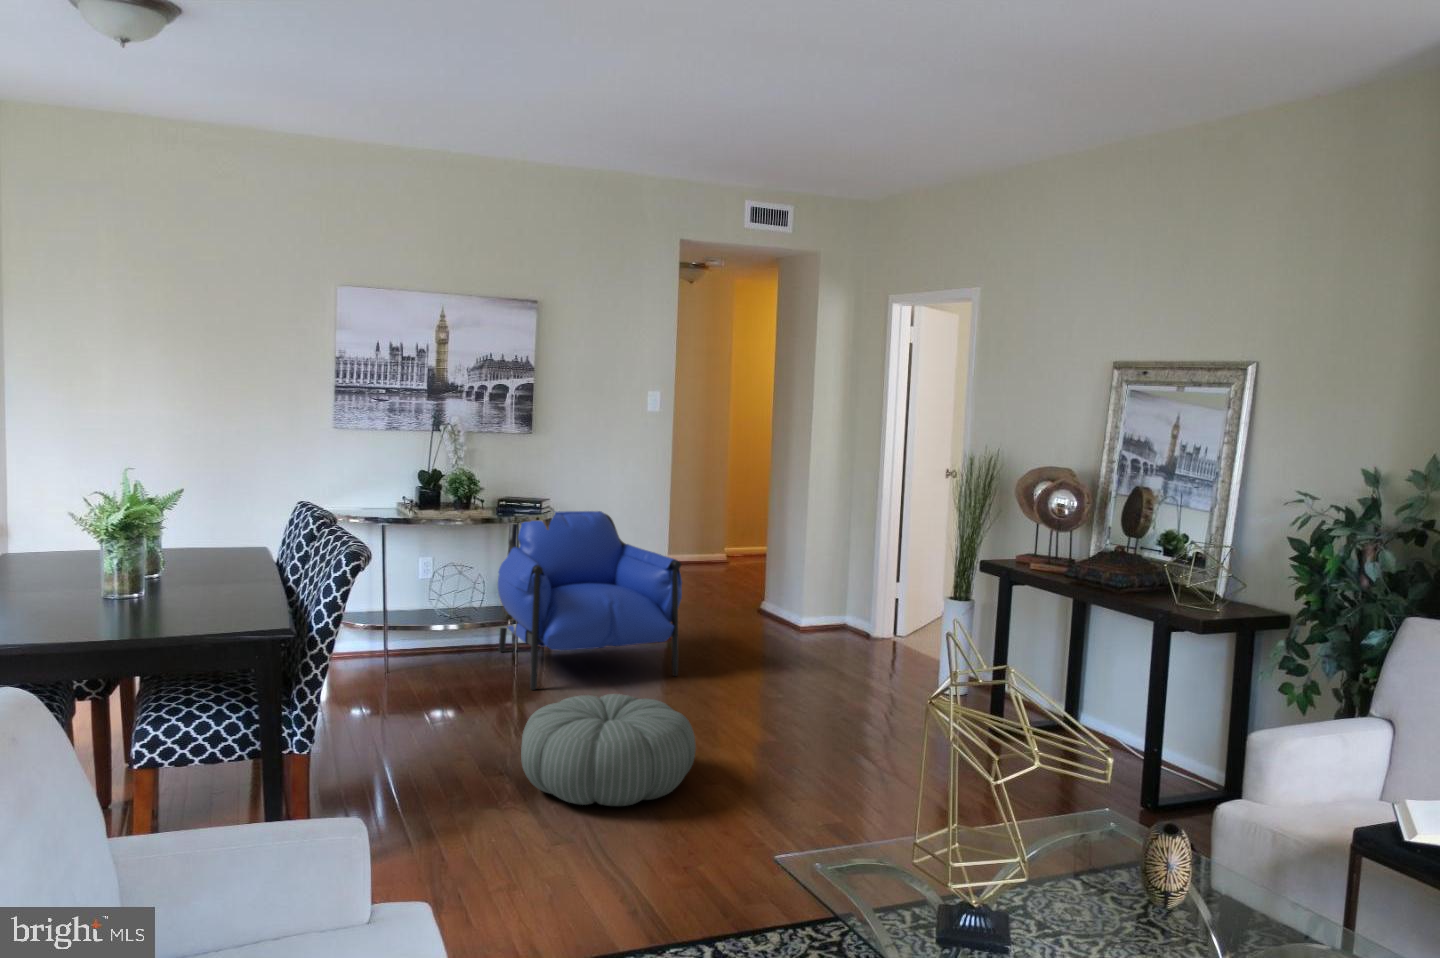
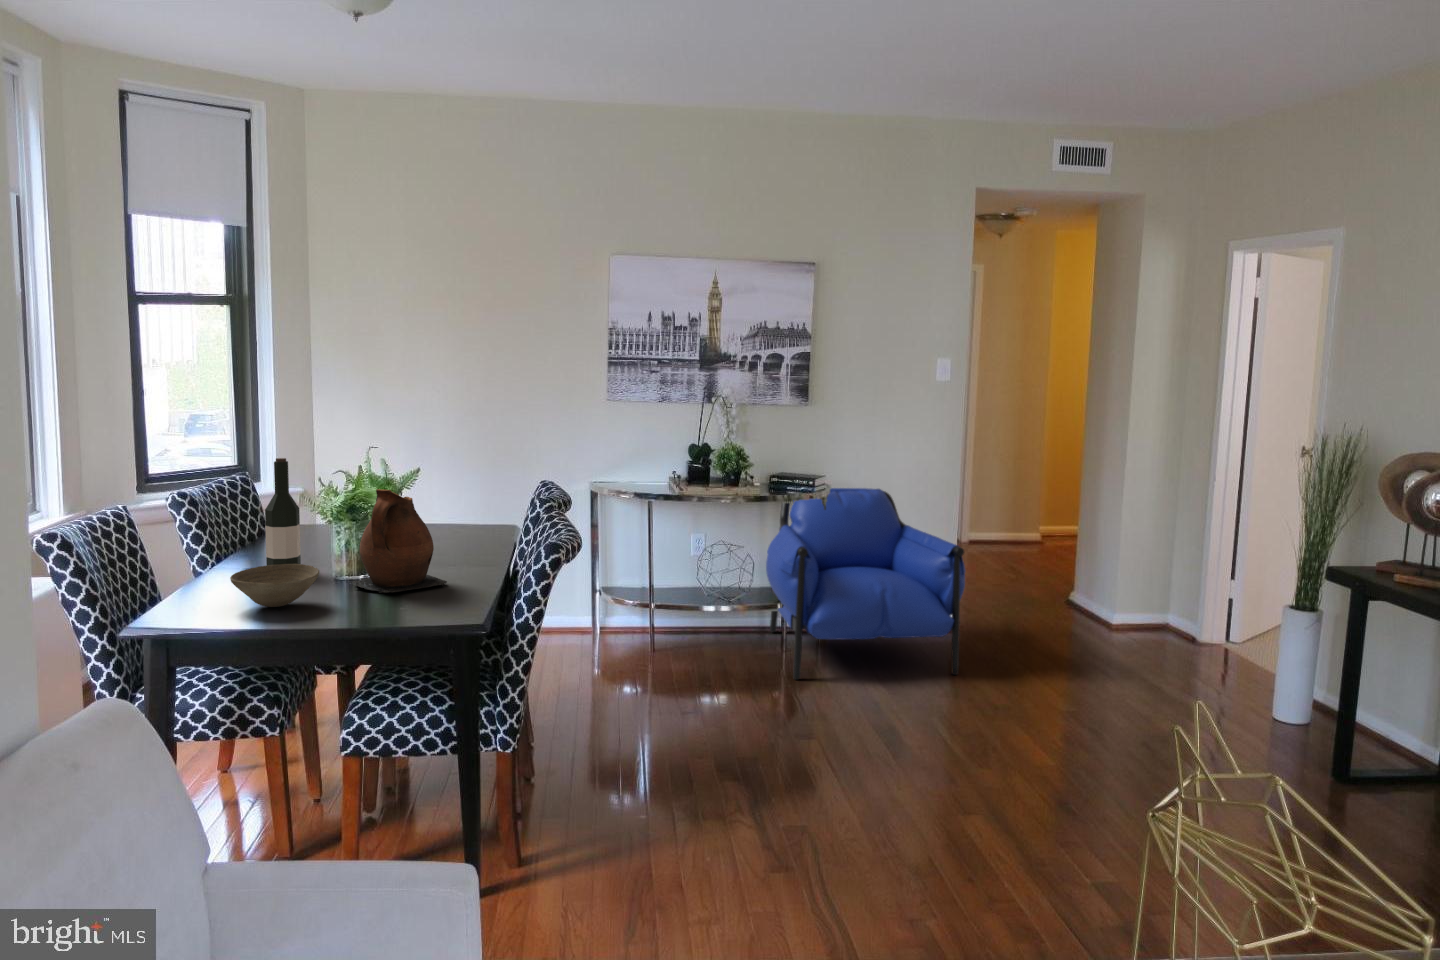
wine bottle: none [40,485,75,600] -> present [265,458,301,565]
ceramic pitcher: none [141,513,240,609] -> present [353,489,447,593]
bowl: none [36,585,127,625] -> present [230,564,319,607]
pouf: present [521,694,696,806] -> none [758,702,962,842]

